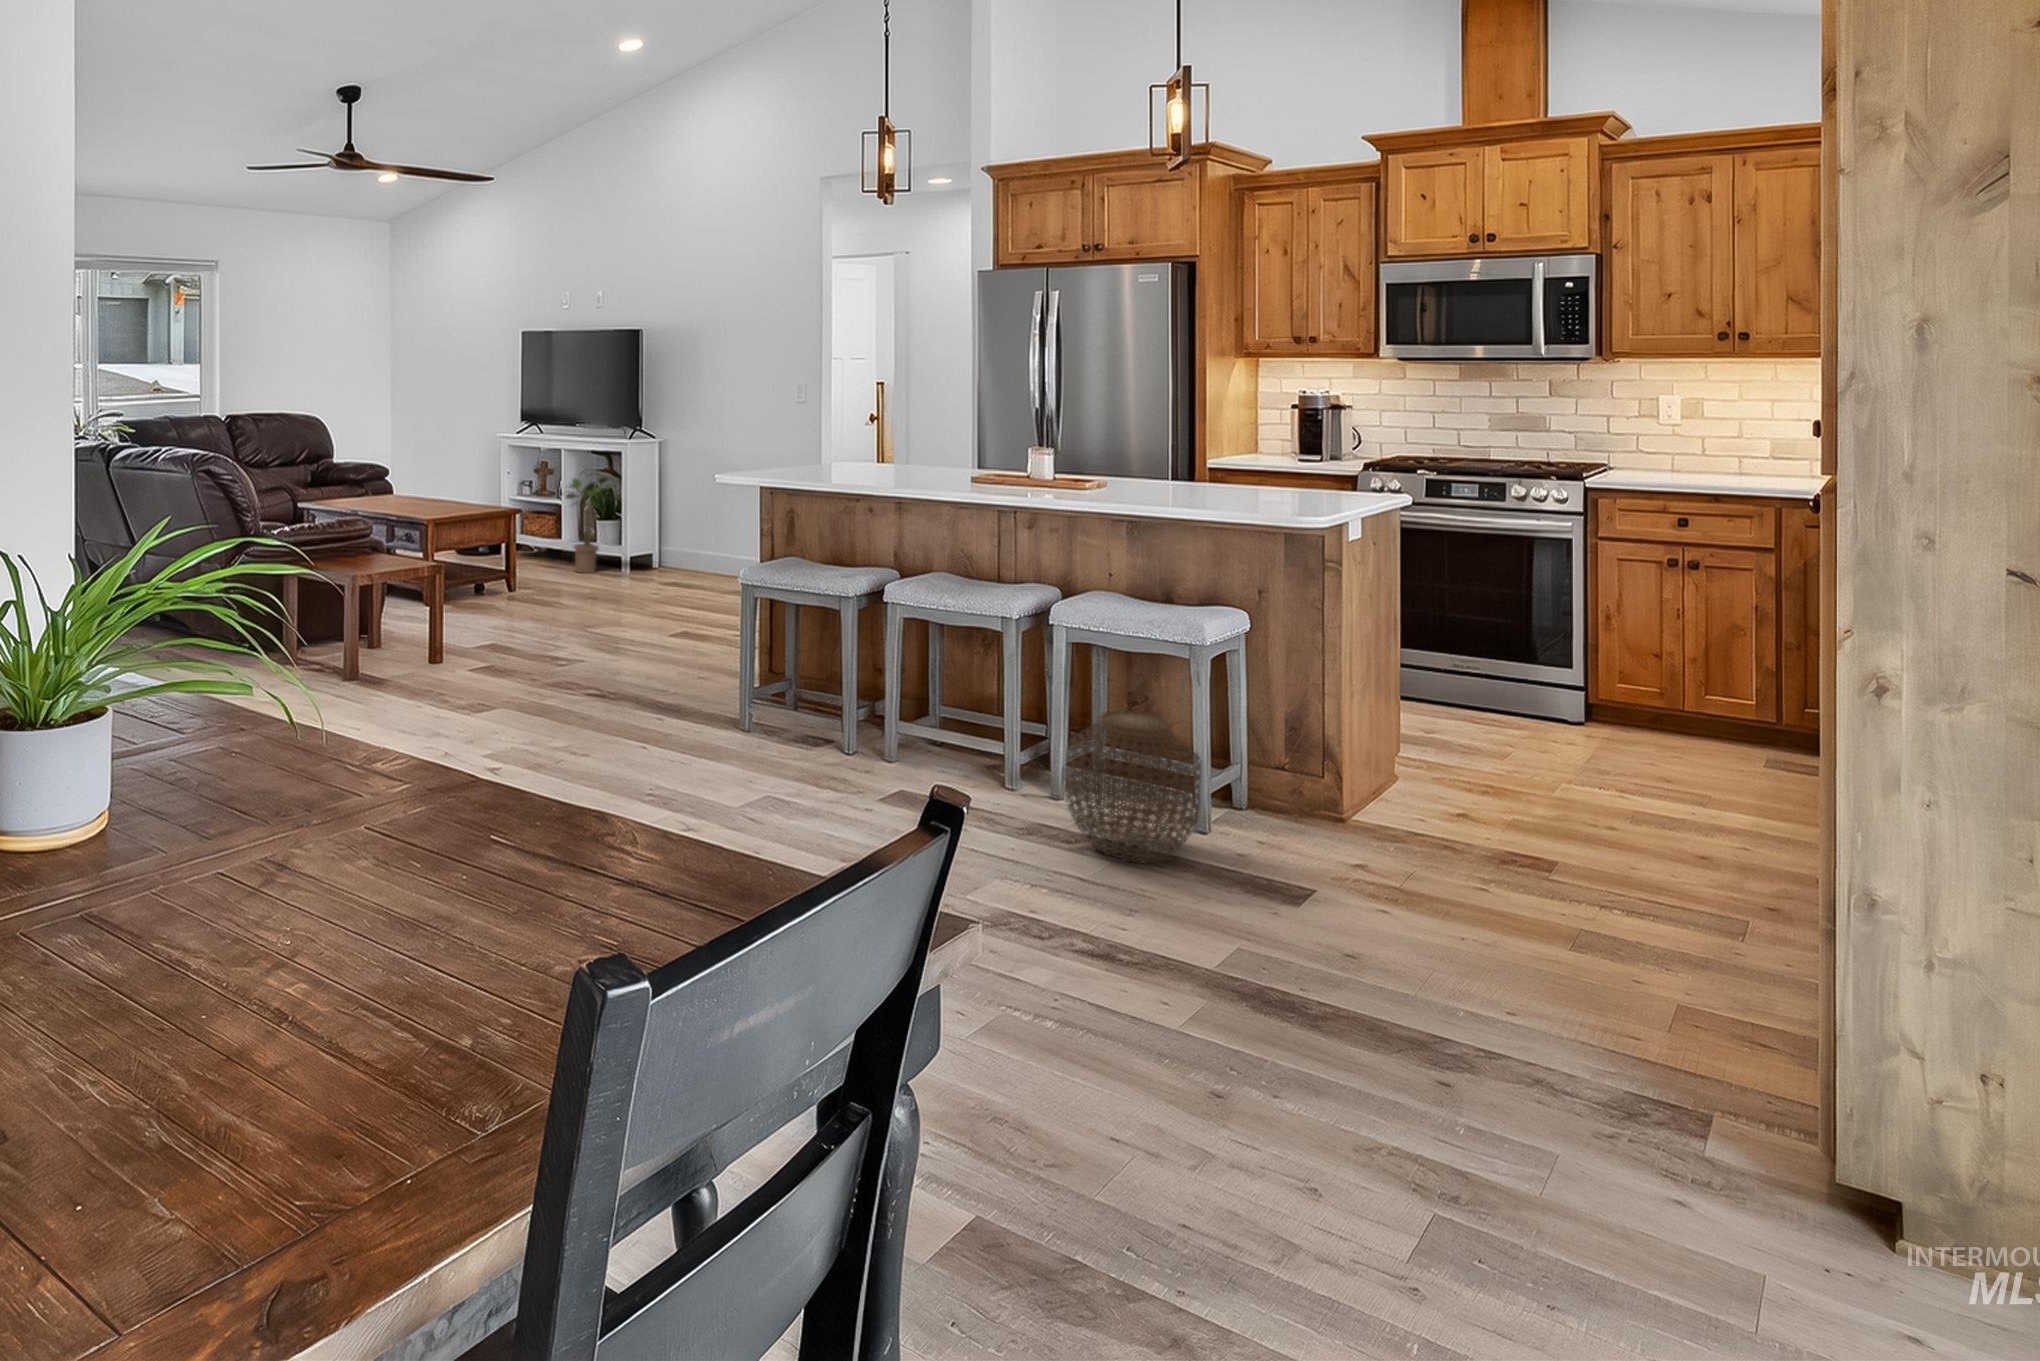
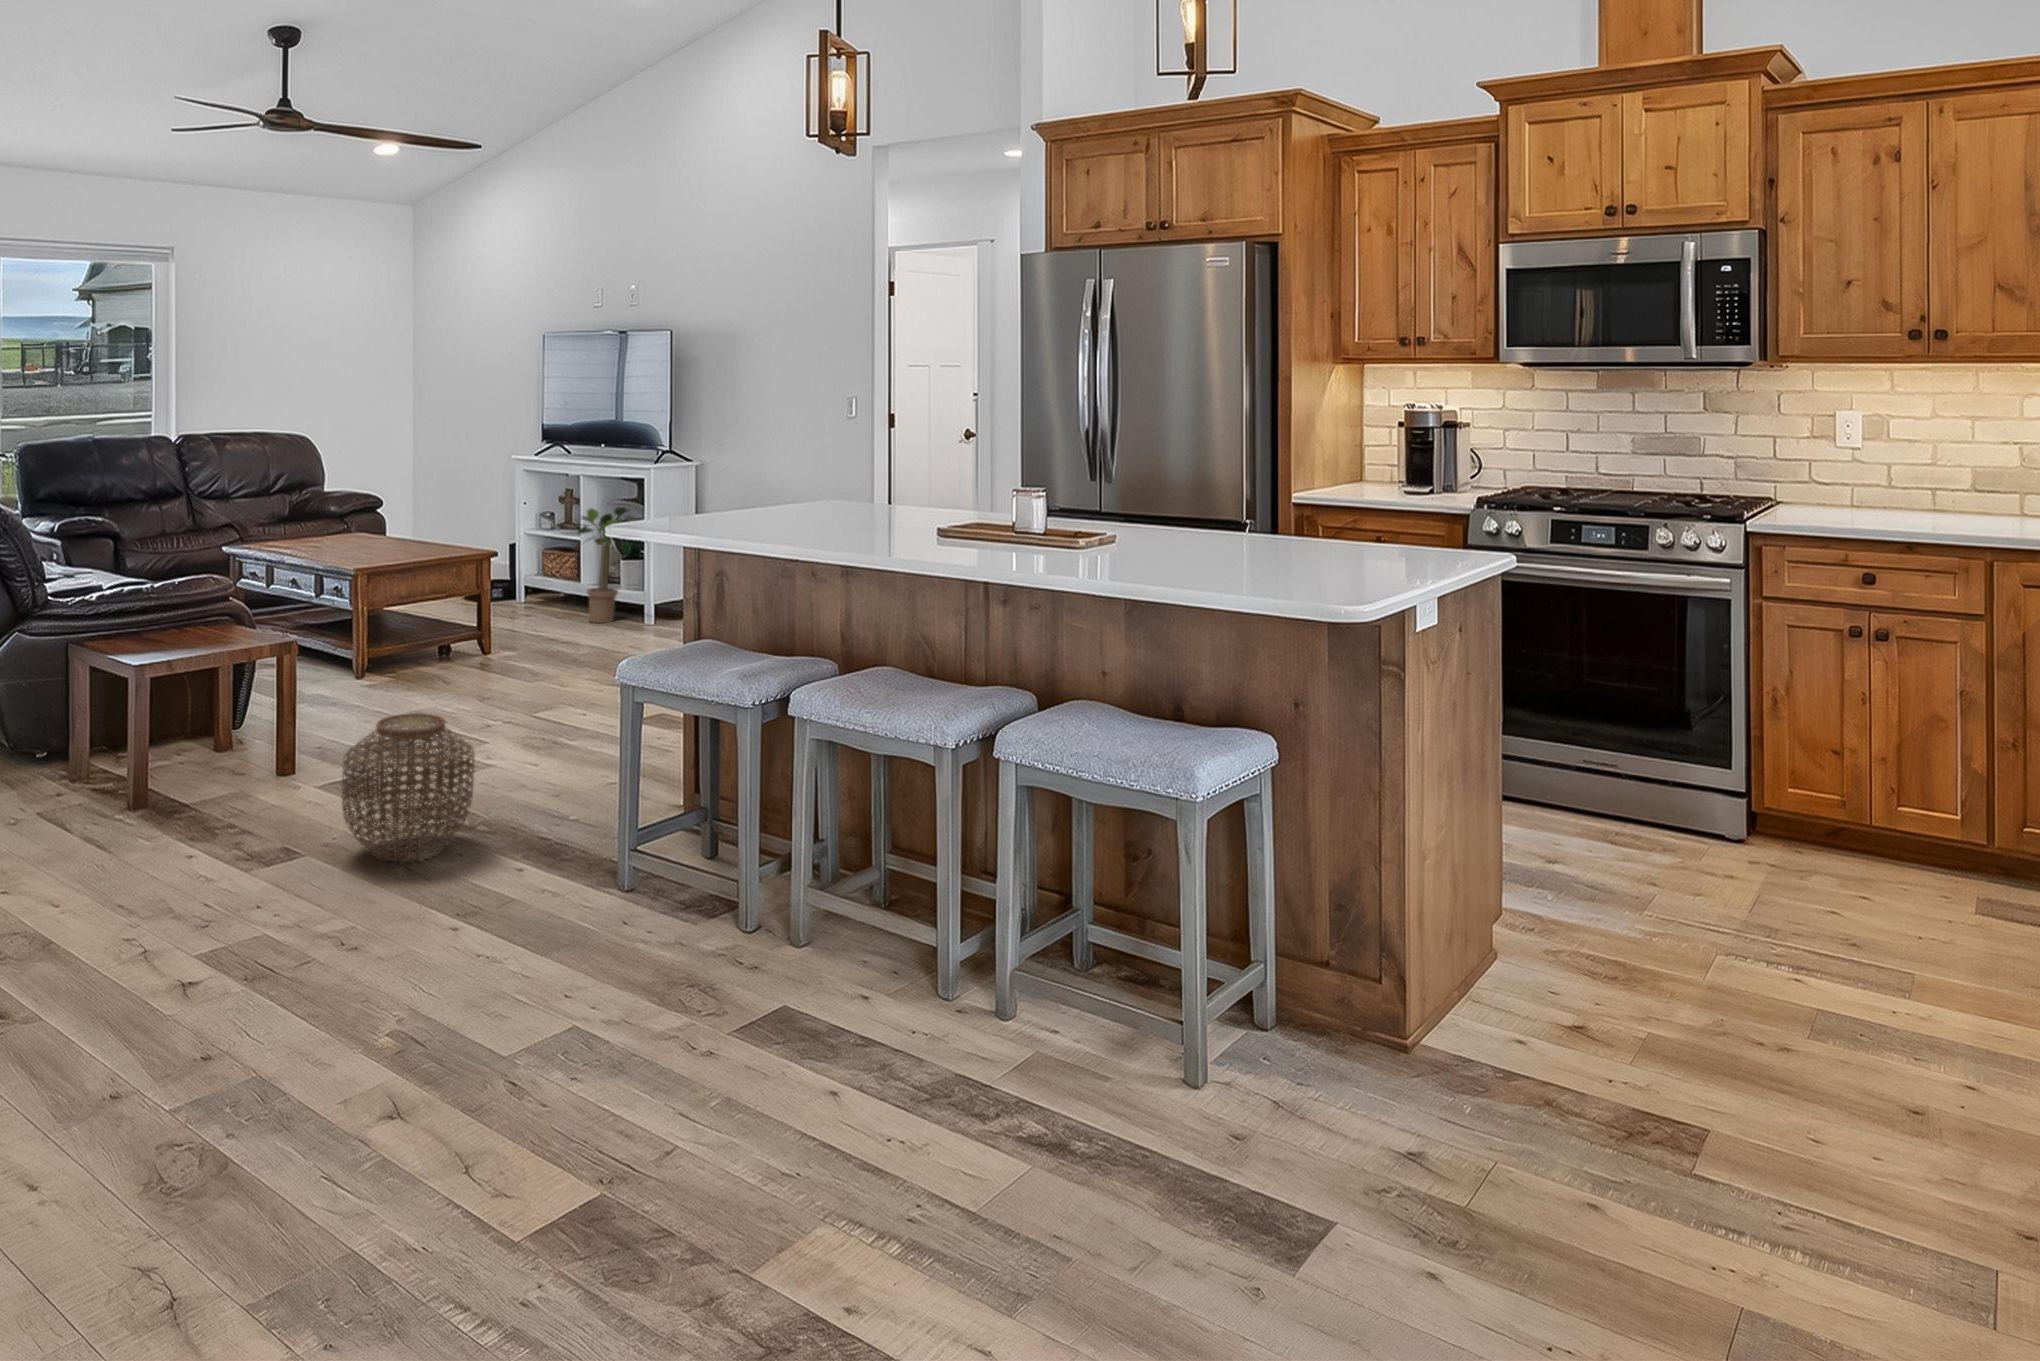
woven basket: present [1065,710,1202,862] -> present [342,713,474,862]

